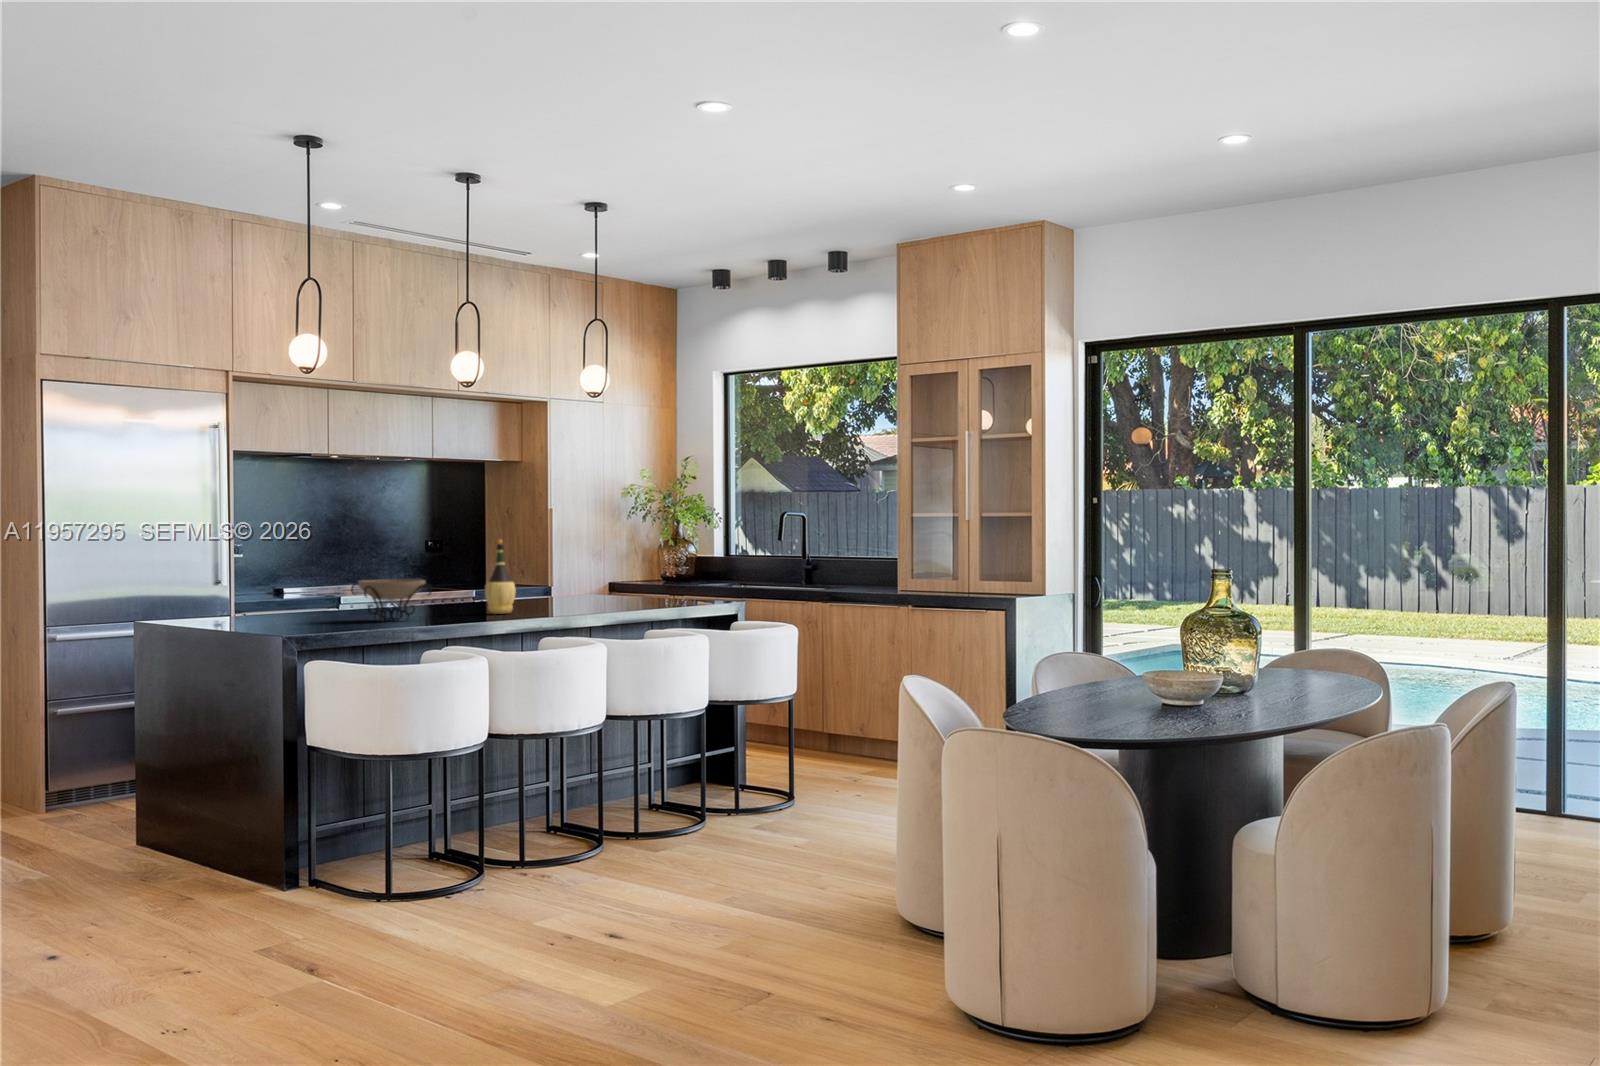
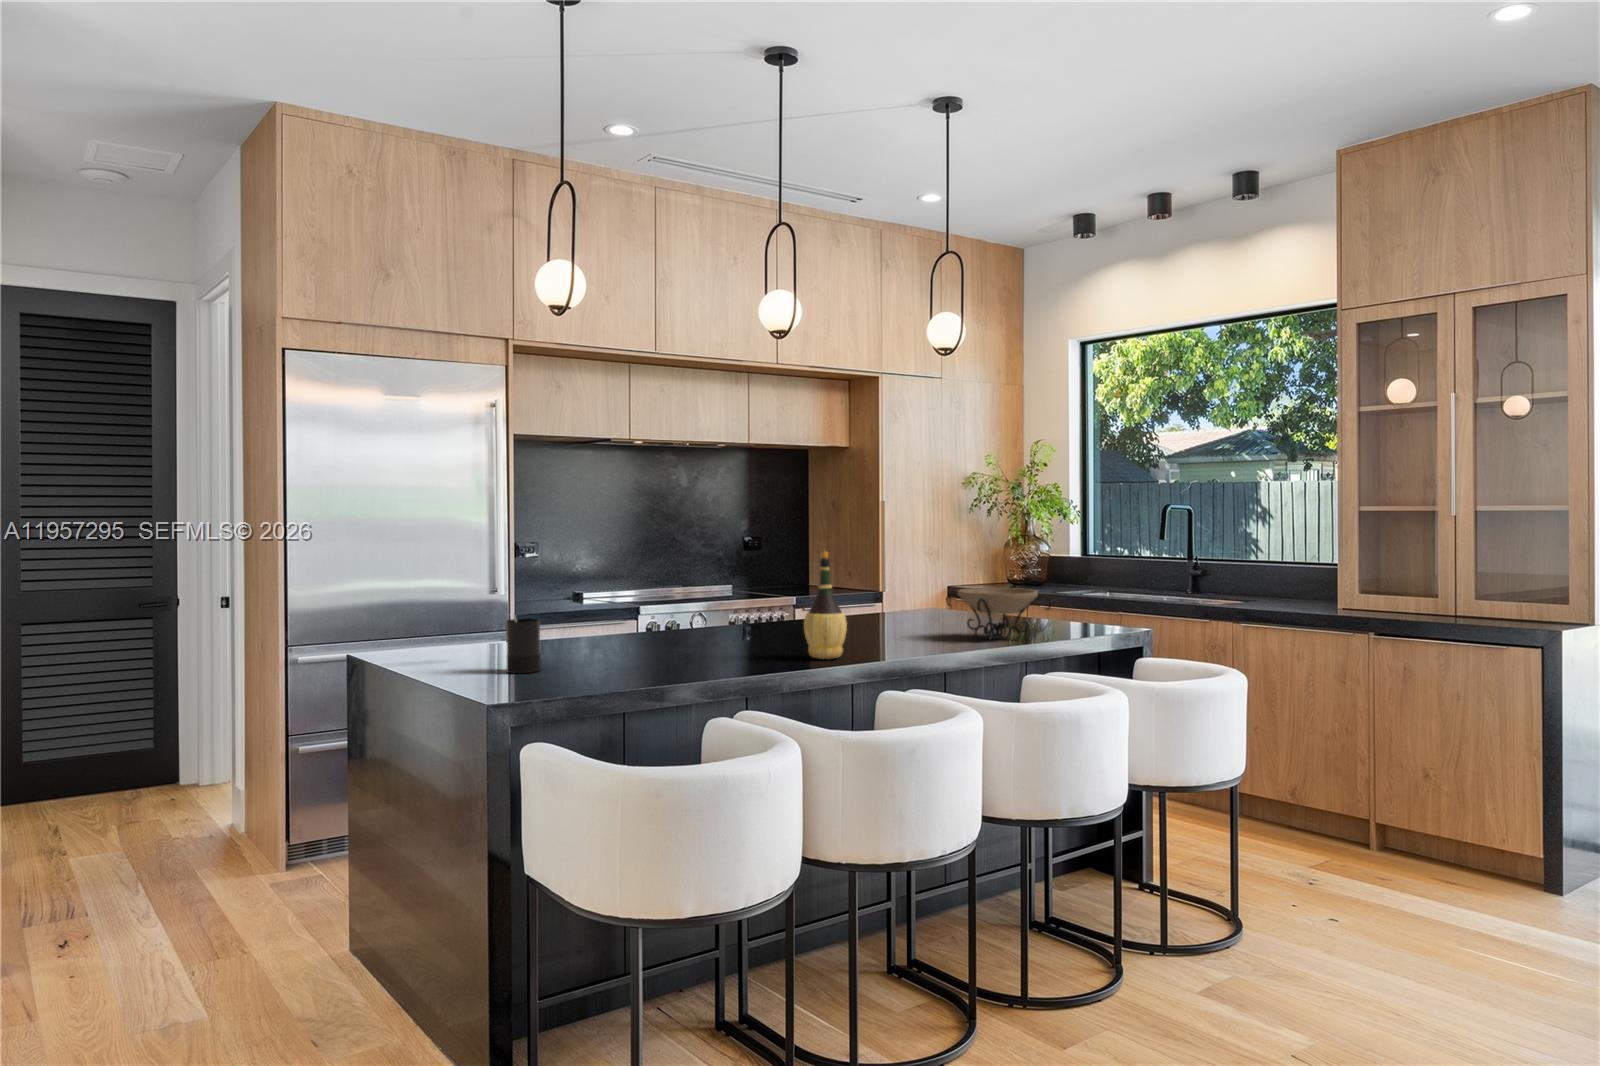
decorative bowl: present [351,579,432,621] -> present [946,588,1052,640]
candle: none [266,584,293,625] -> present [506,617,541,673]

